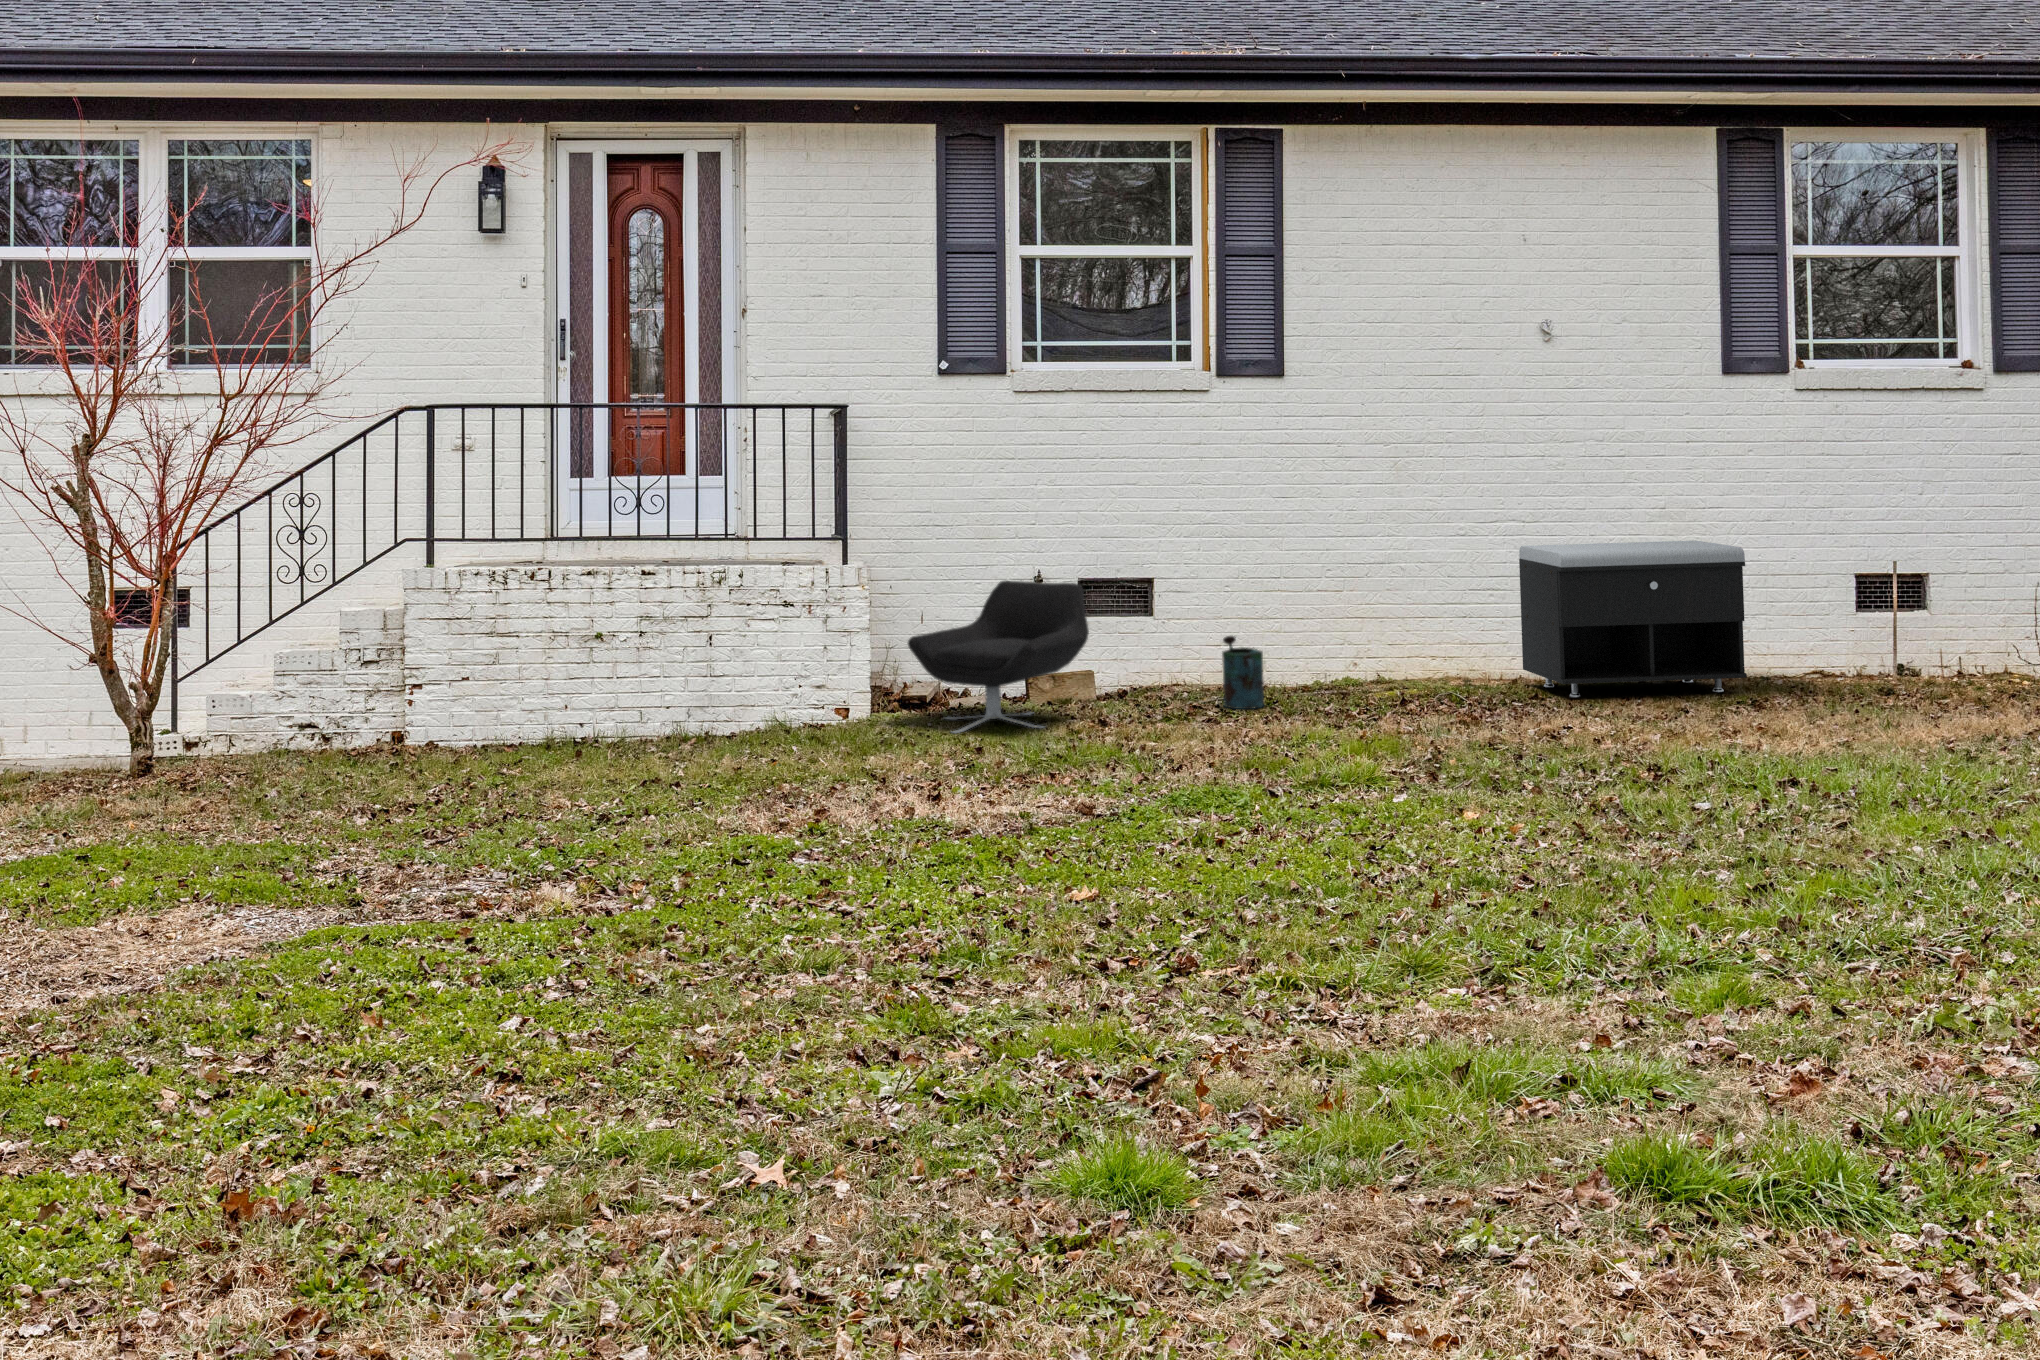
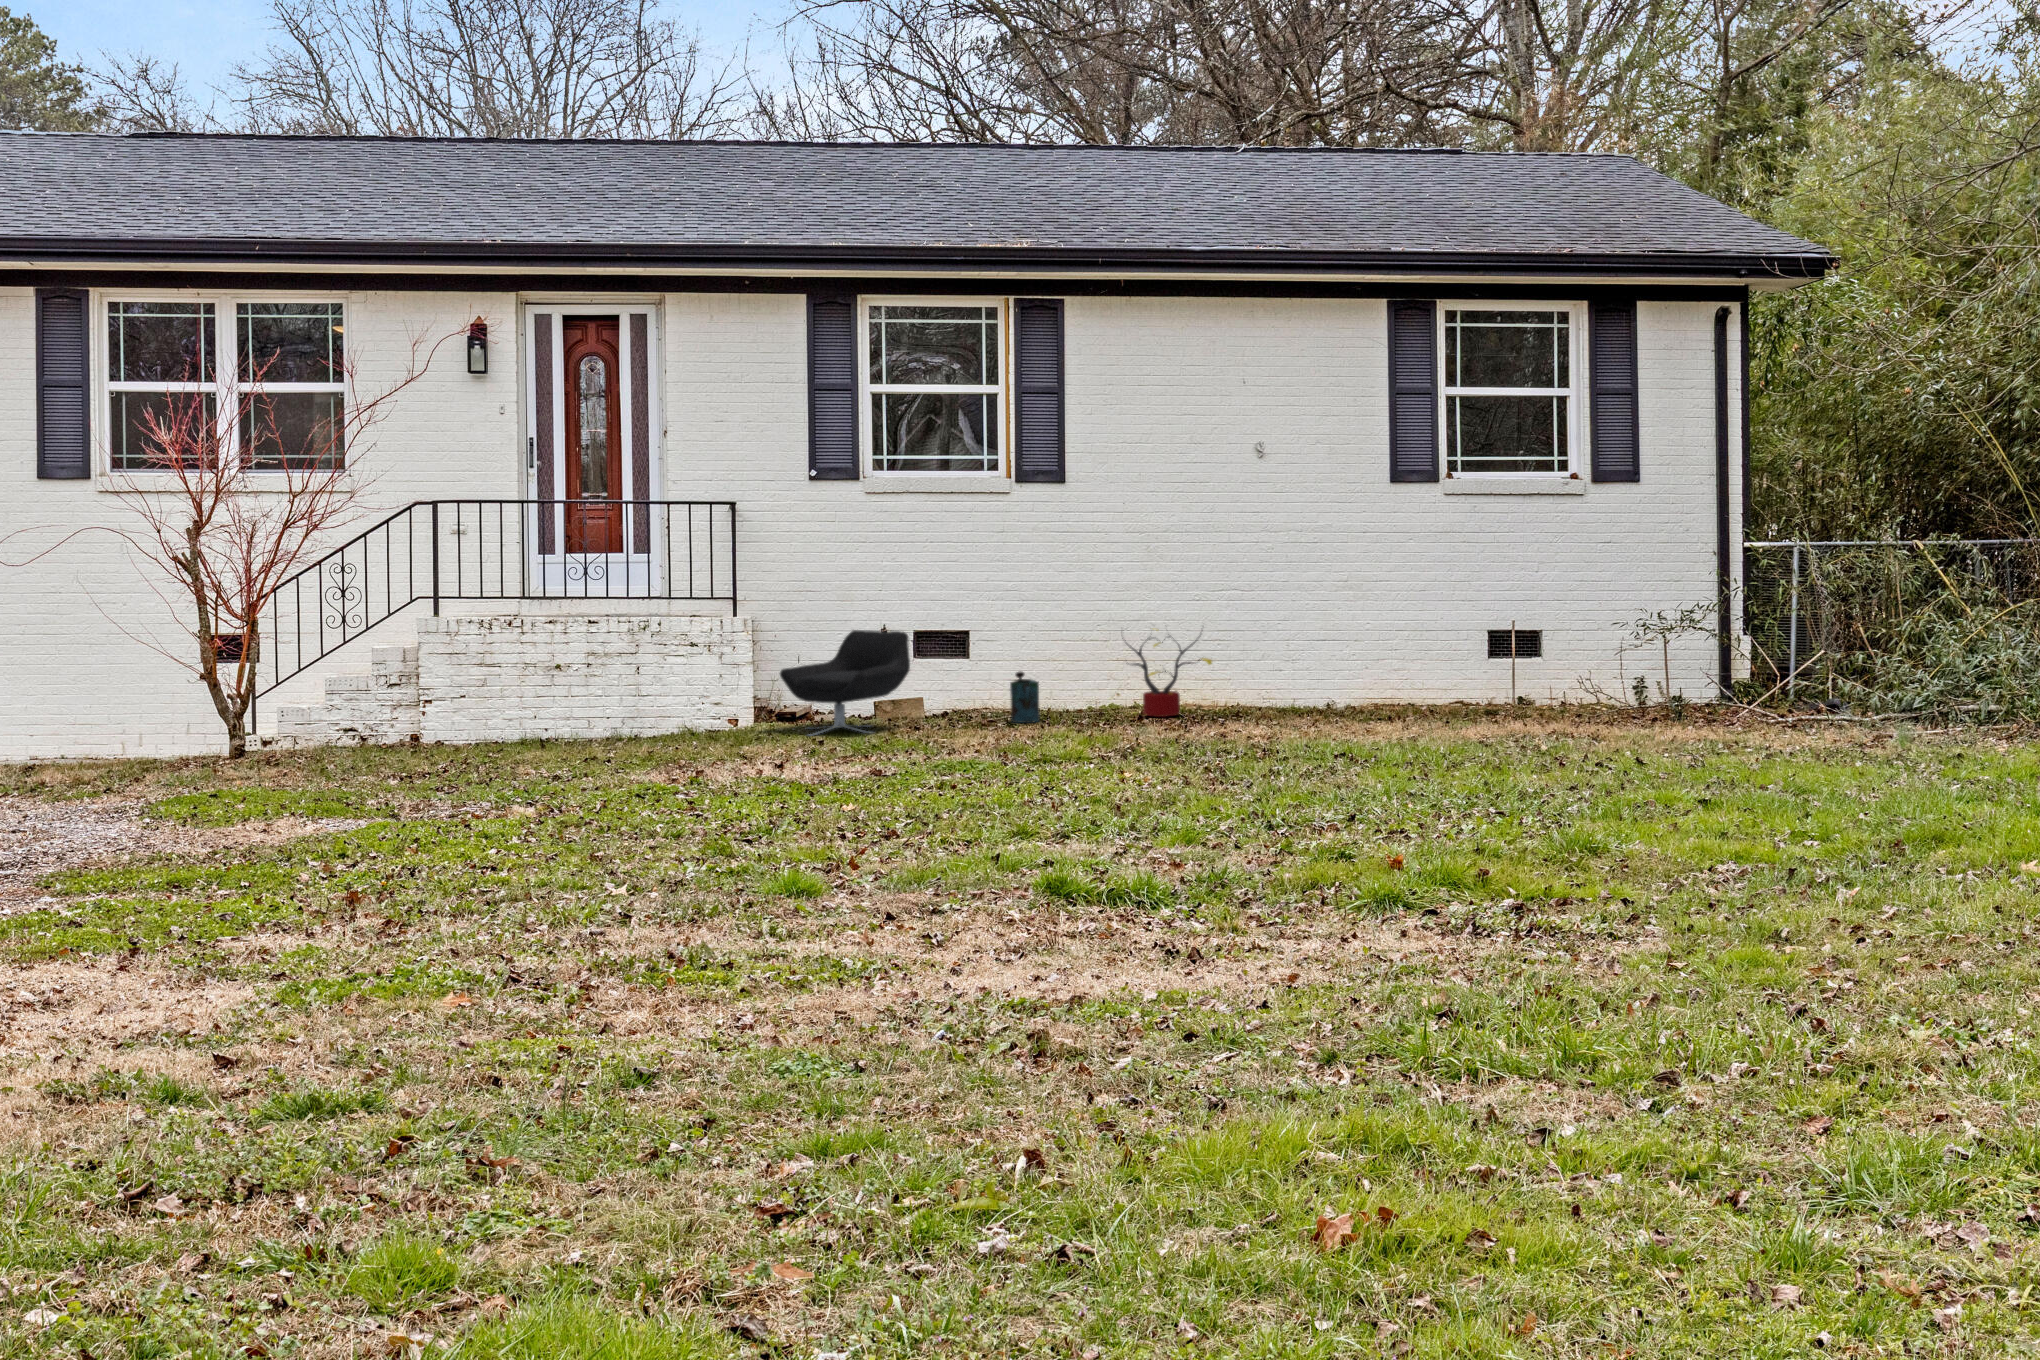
storage bench: present [1519,541,1747,697] -> none [1236,604,1387,716]
decorative plant: none [1357,572,1501,698] -> present [1122,636,1212,717]

